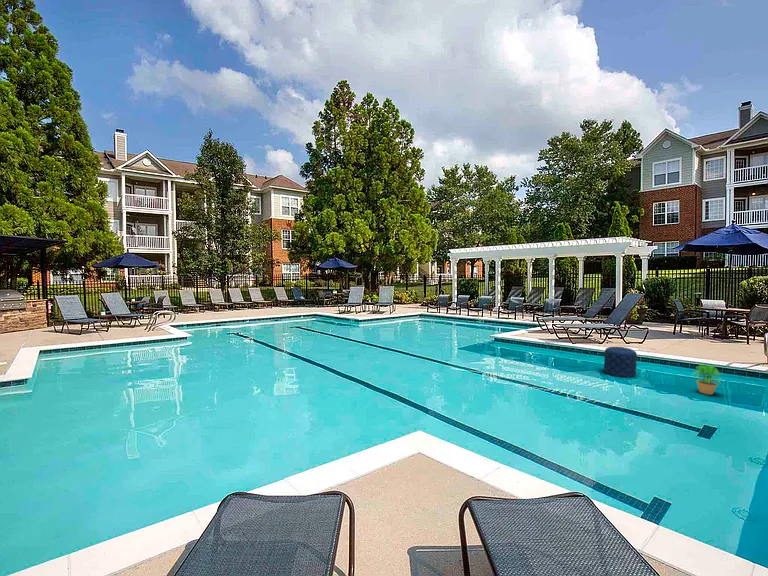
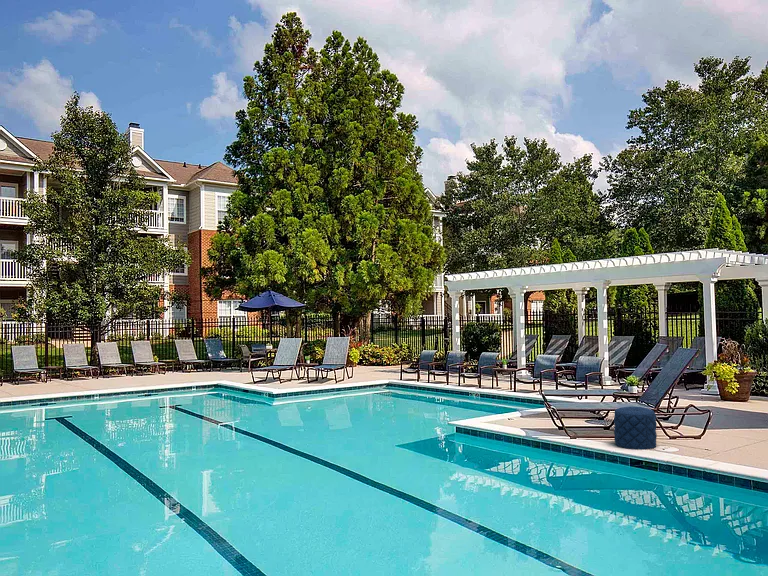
potted plant: present [694,365,721,395] -> none [711,422,751,465]

